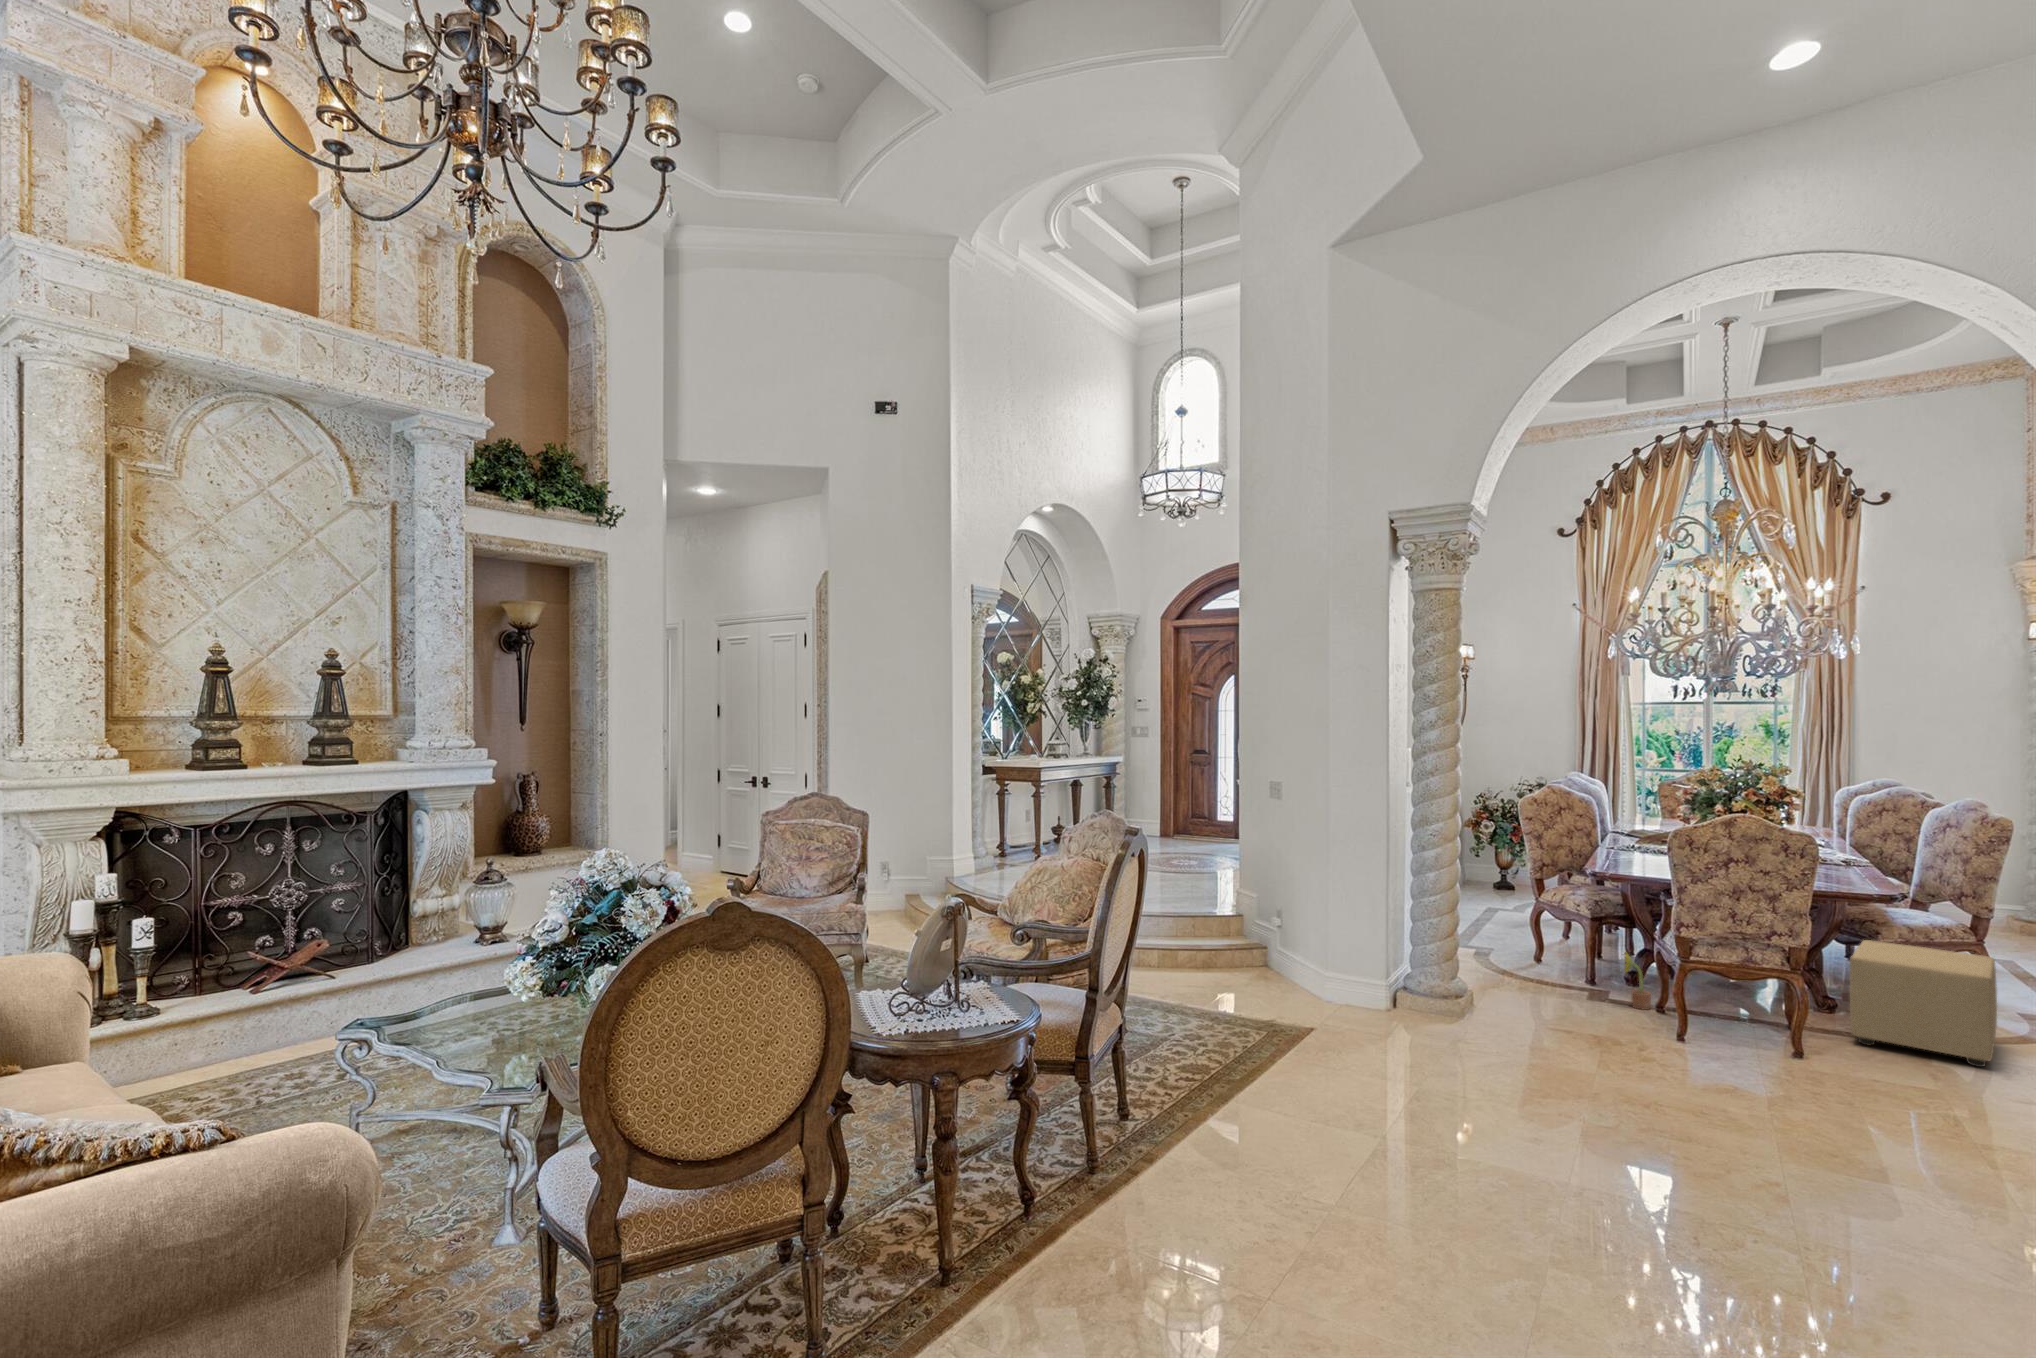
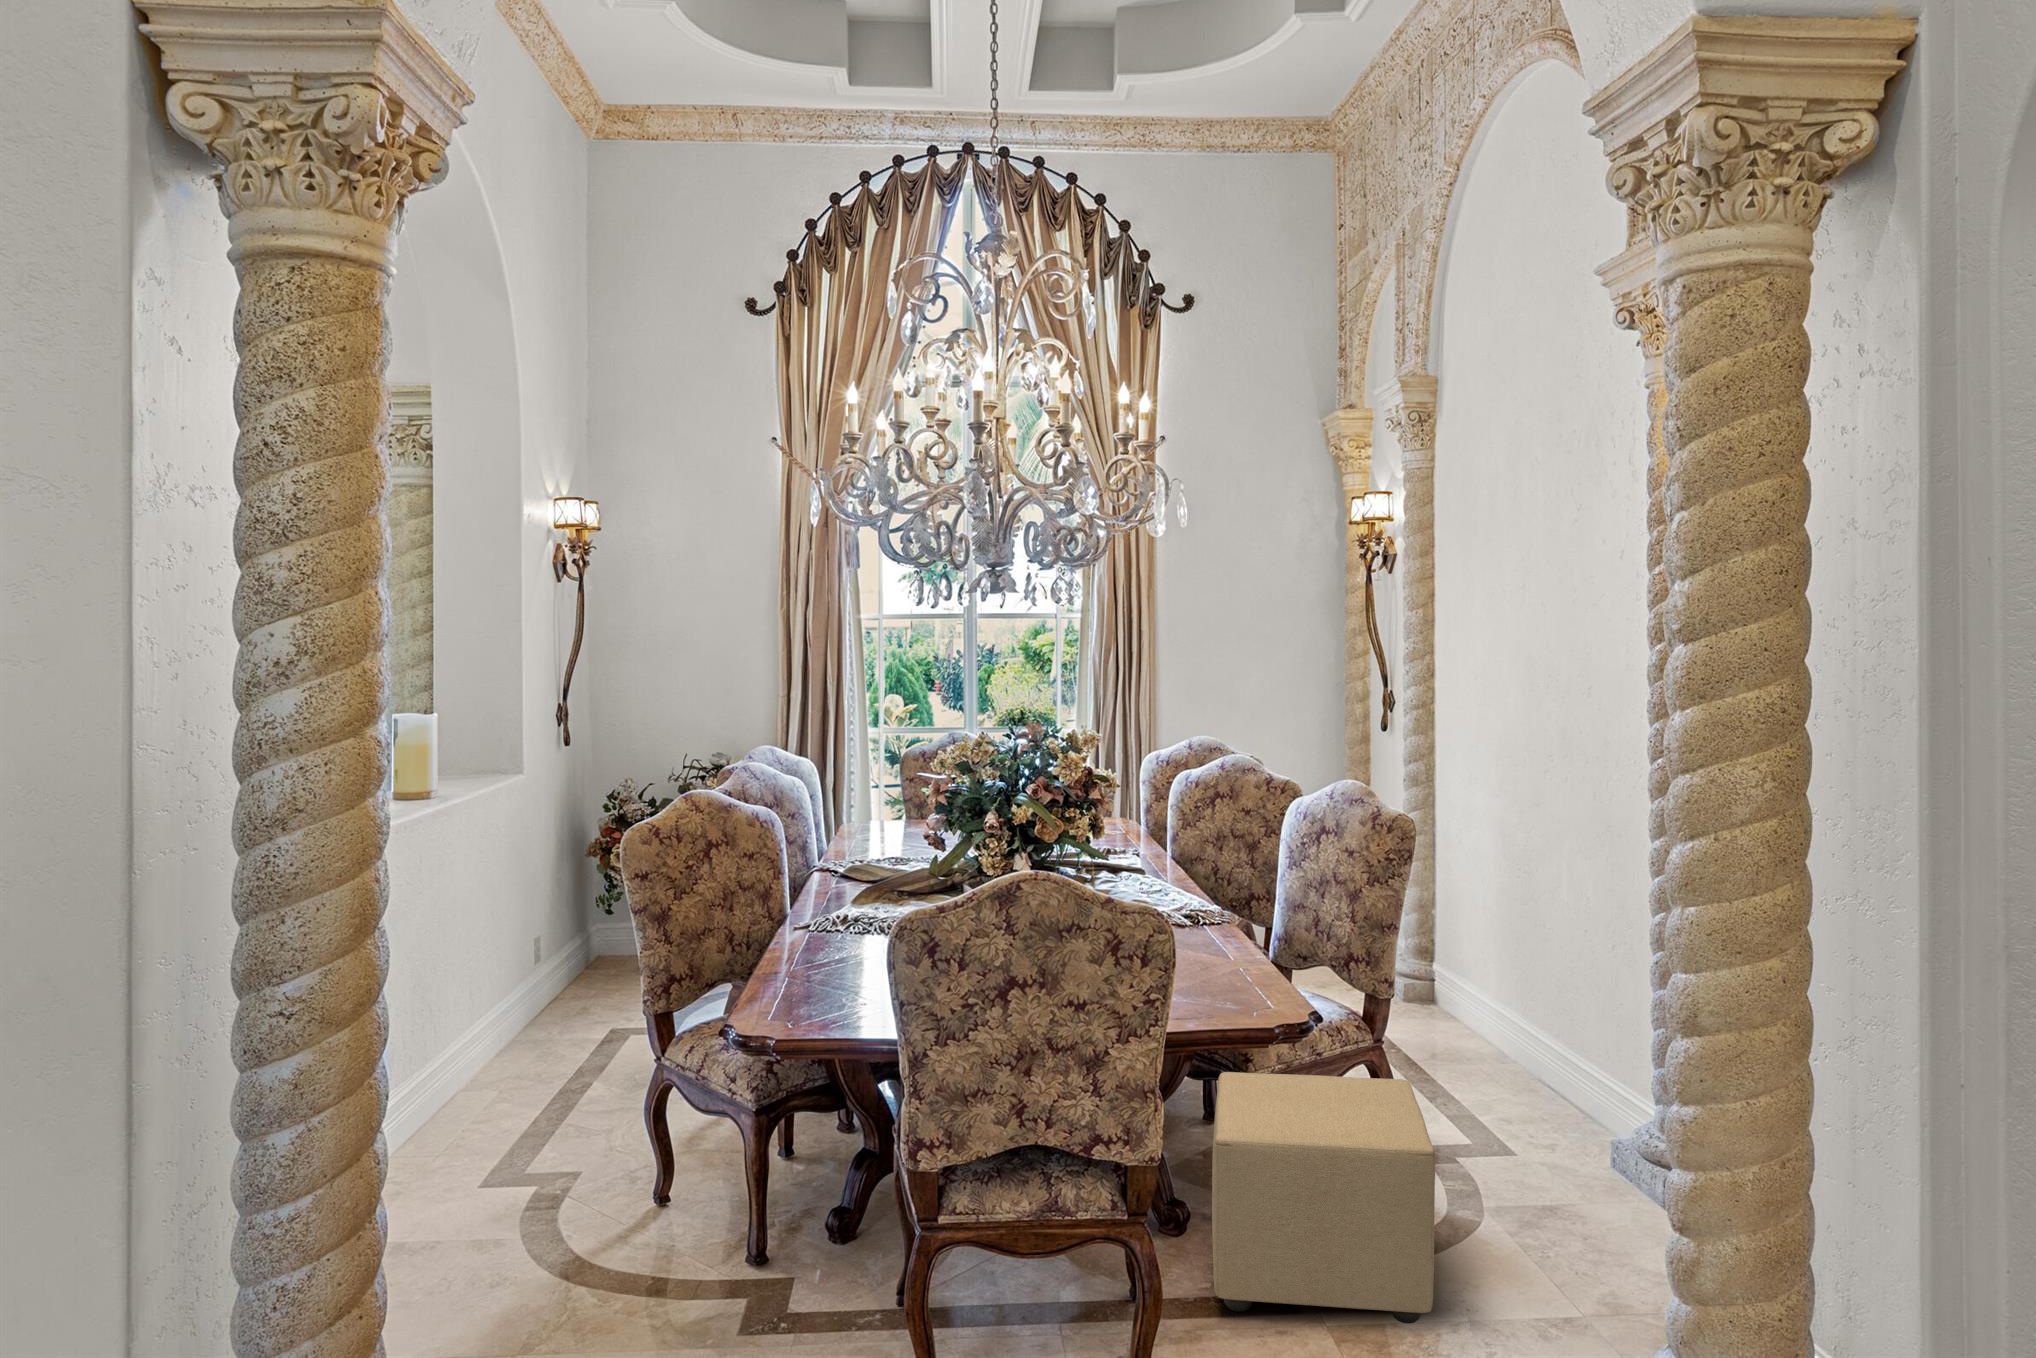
decorative plant: present [1624,953,1651,1010] -> none [807,1181,863,1314]

